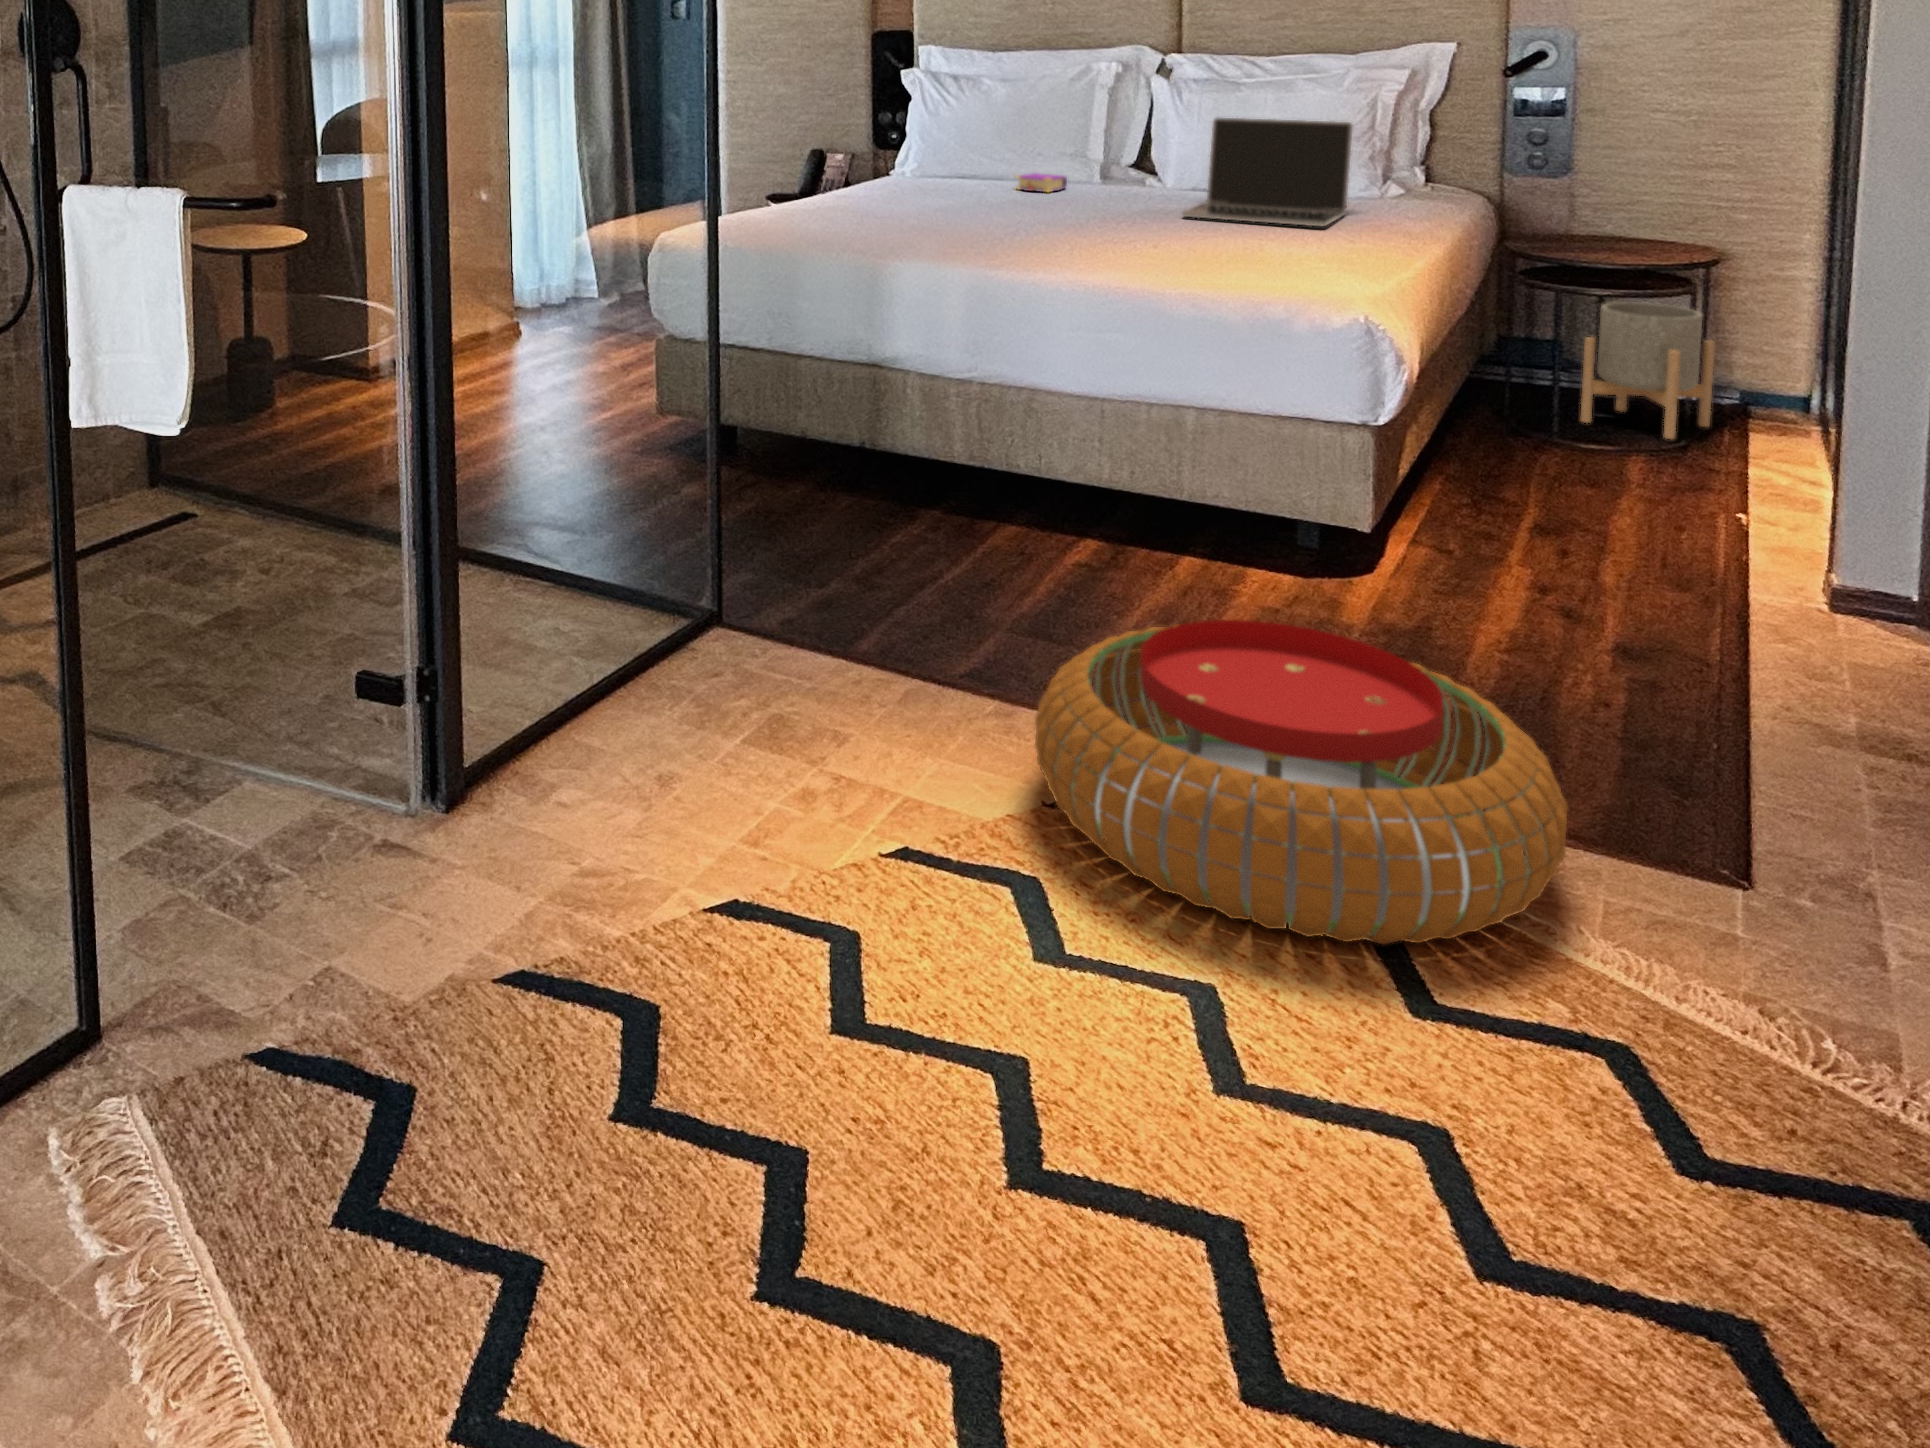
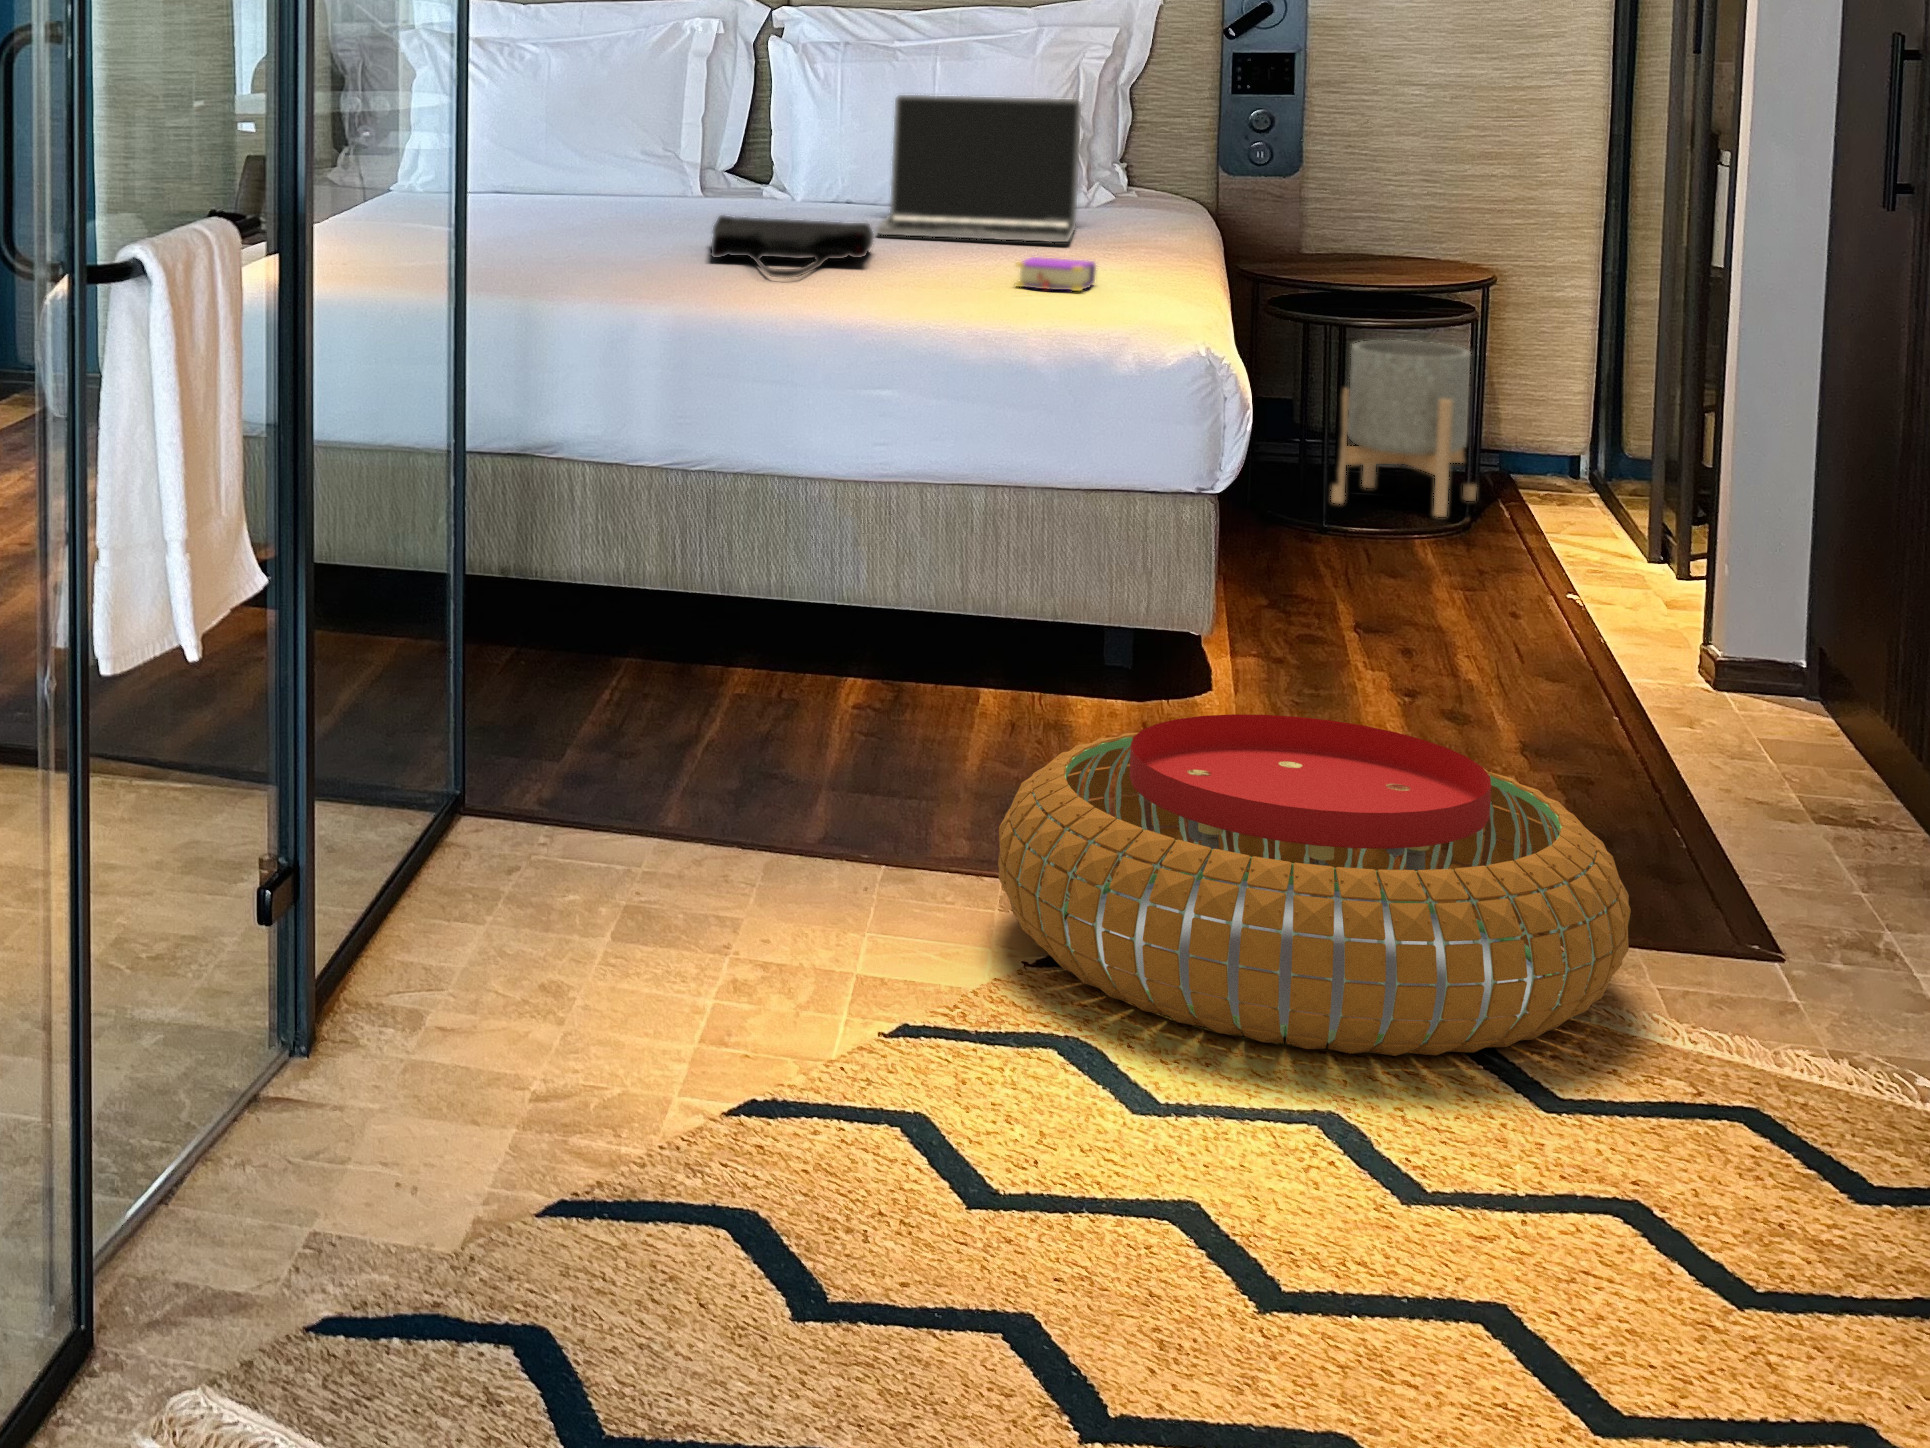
book: present [1018,173,1067,192] -> present [1016,257,1096,291]
tote bag: none [1035,201,1166,248] -> present [711,216,874,278]

